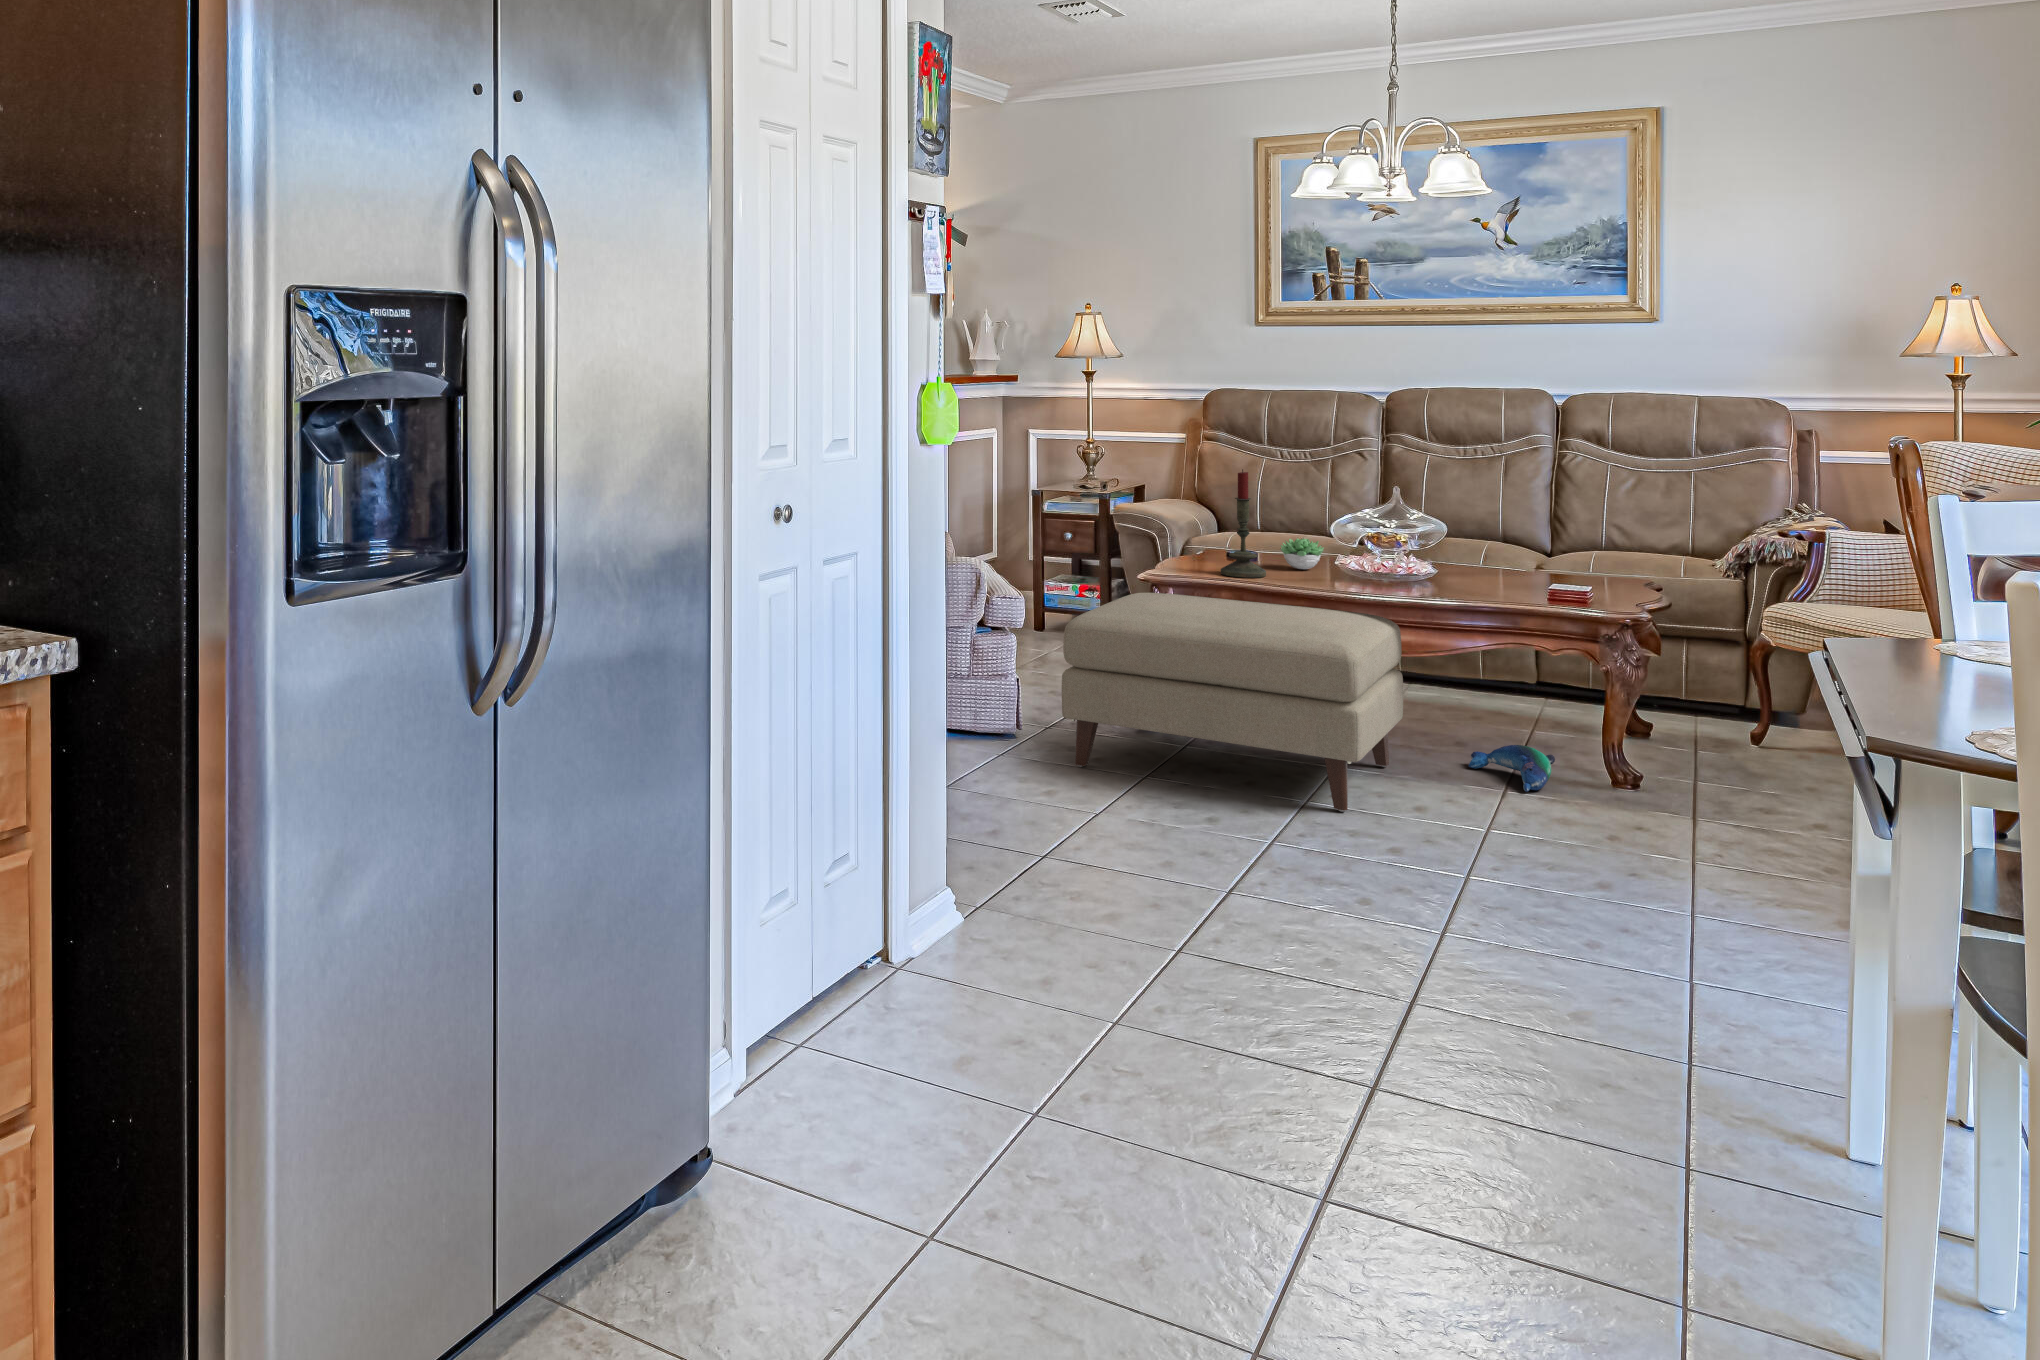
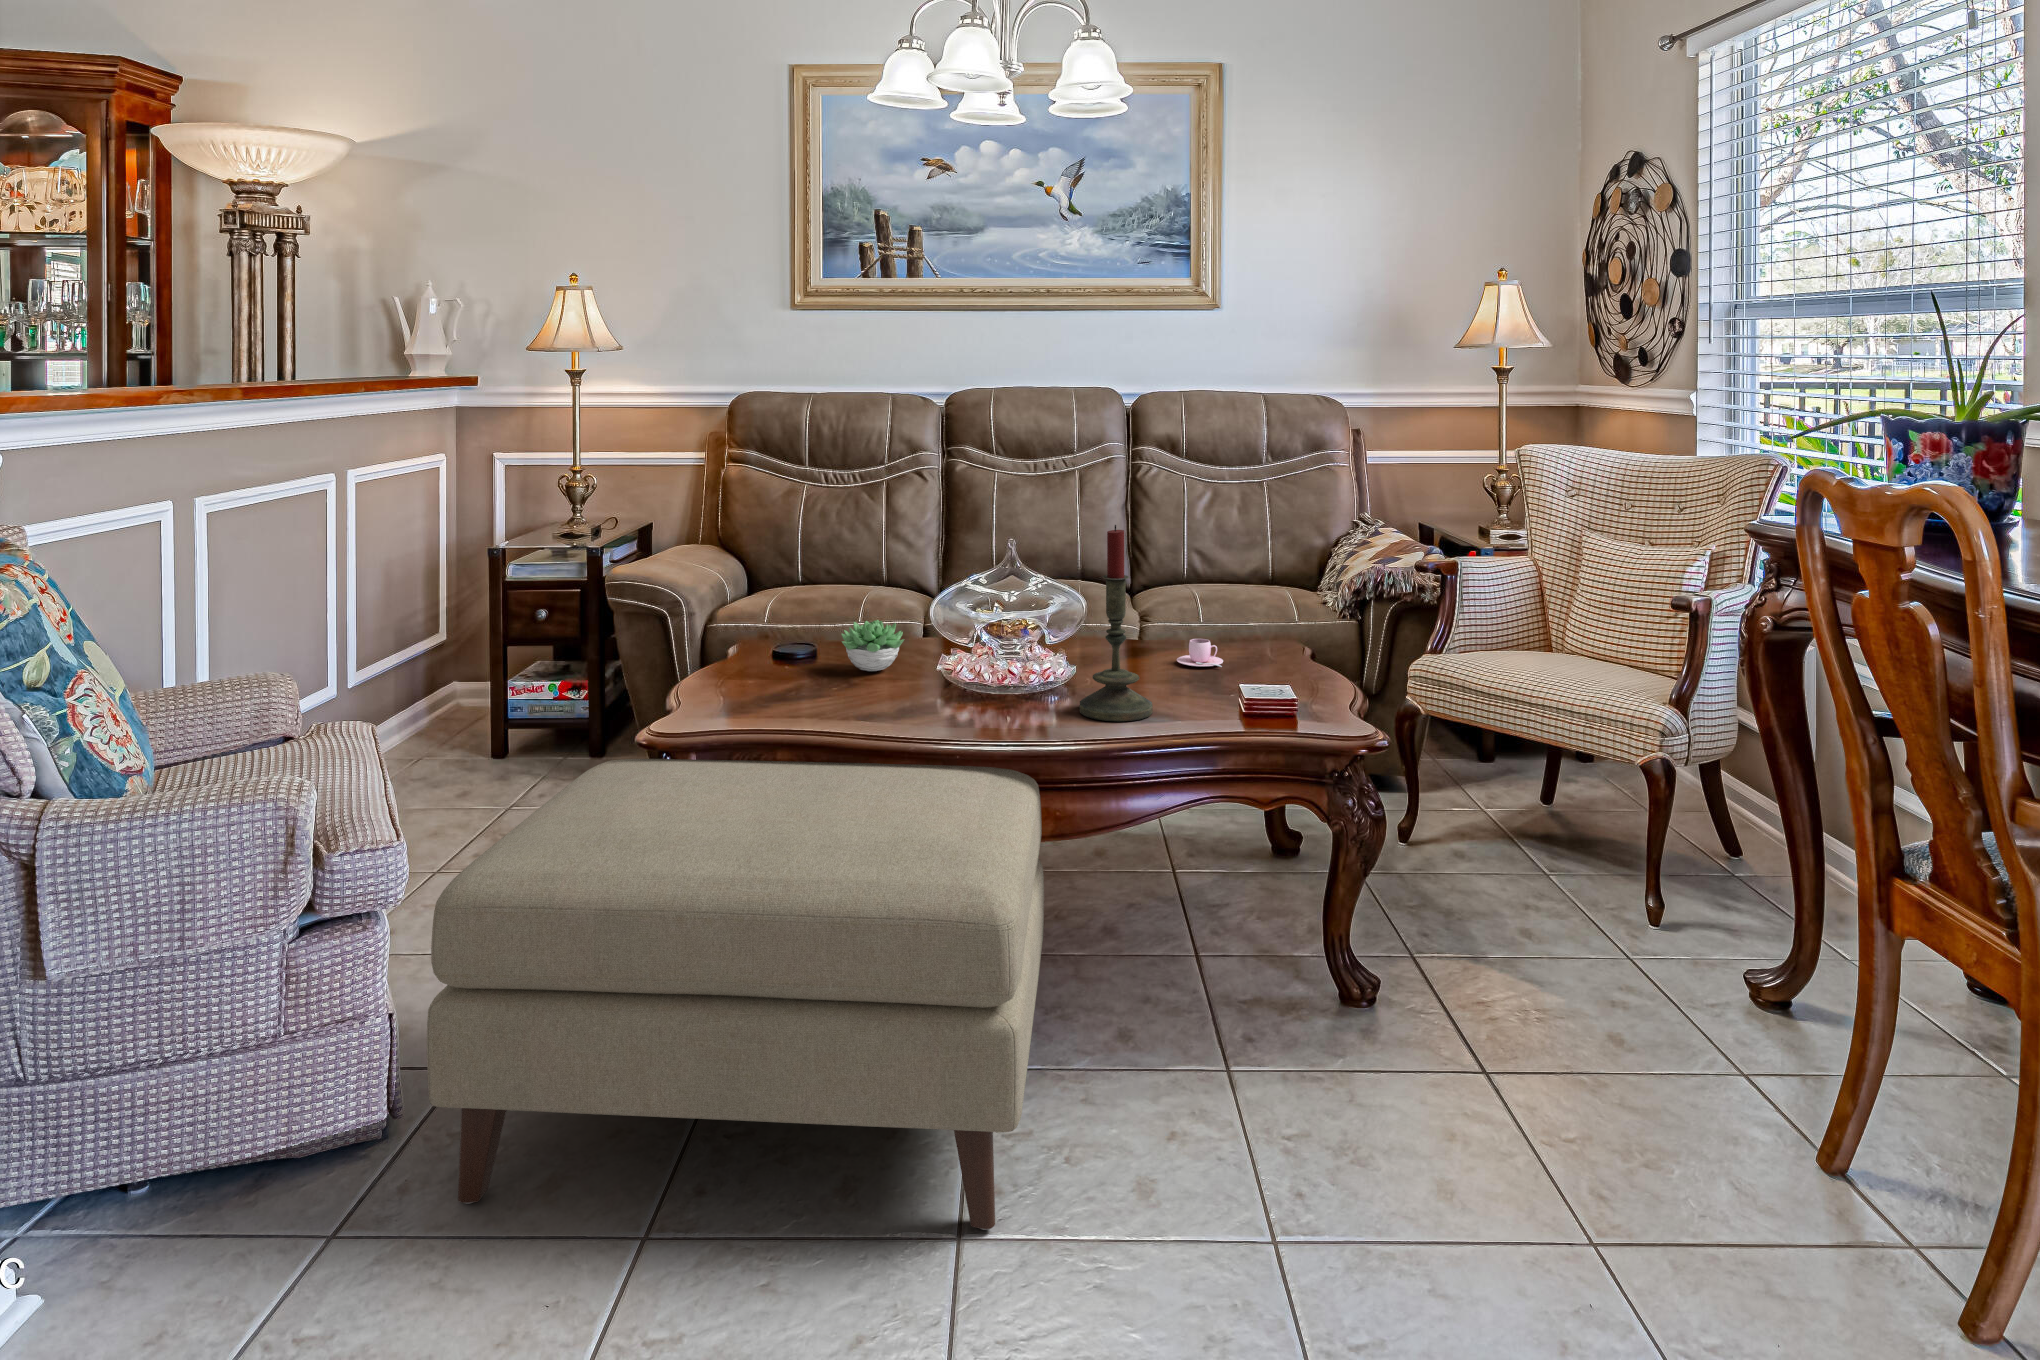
candle: present [1221,469,1266,578] -> present [1080,525,1153,721]
teacup: none [1531,545,1569,586] -> present [1177,639,1223,667]
plush toy: present [1469,745,1555,792] -> none [1129,946,1253,1048]

